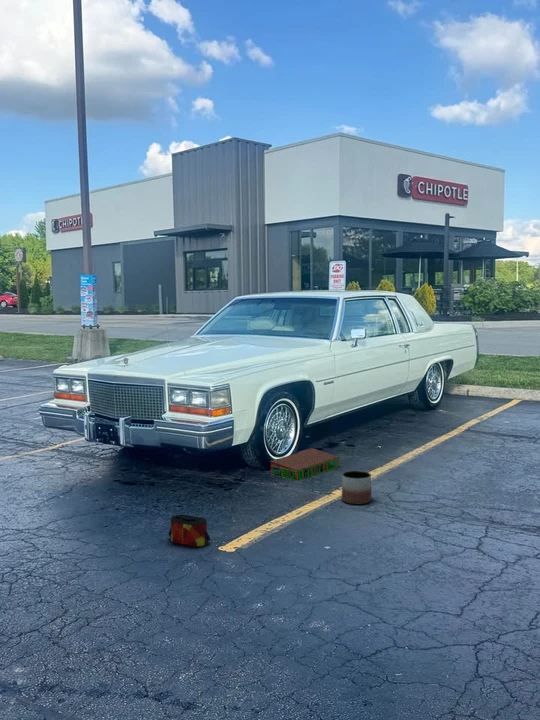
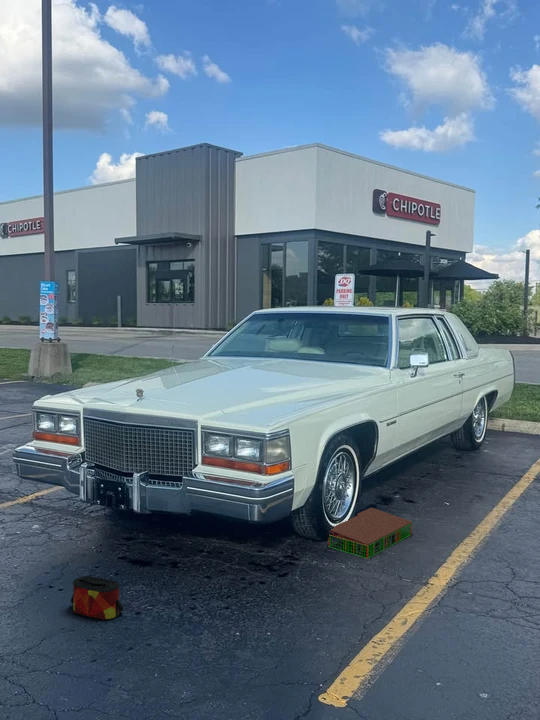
planter: present [342,471,371,504] -> none [446,552,490,603]
bag: present [169,515,210,547] -> present [71,576,123,620]

